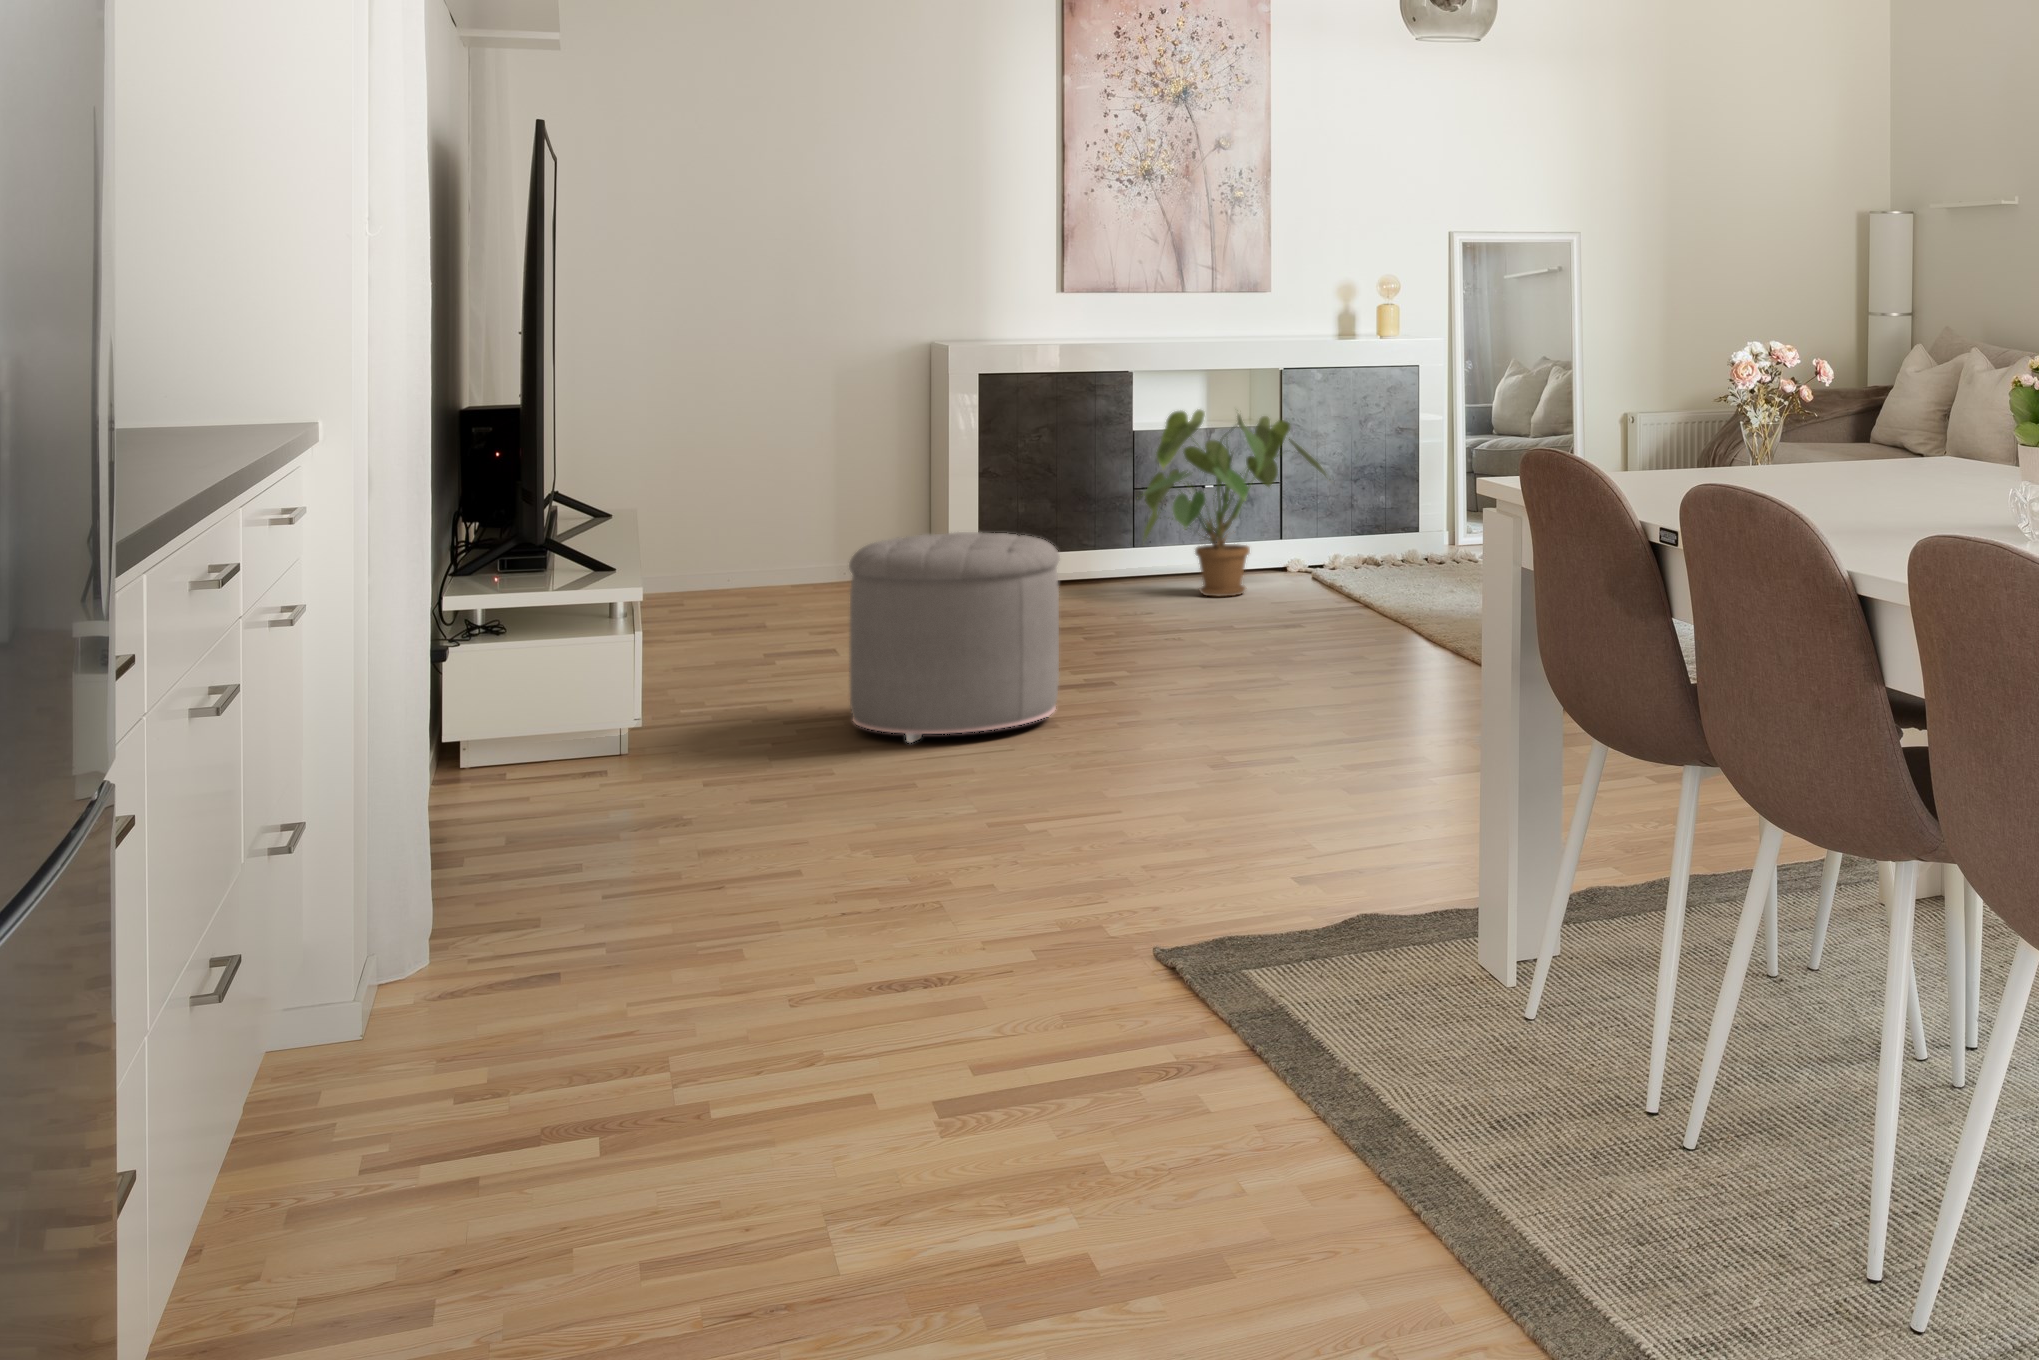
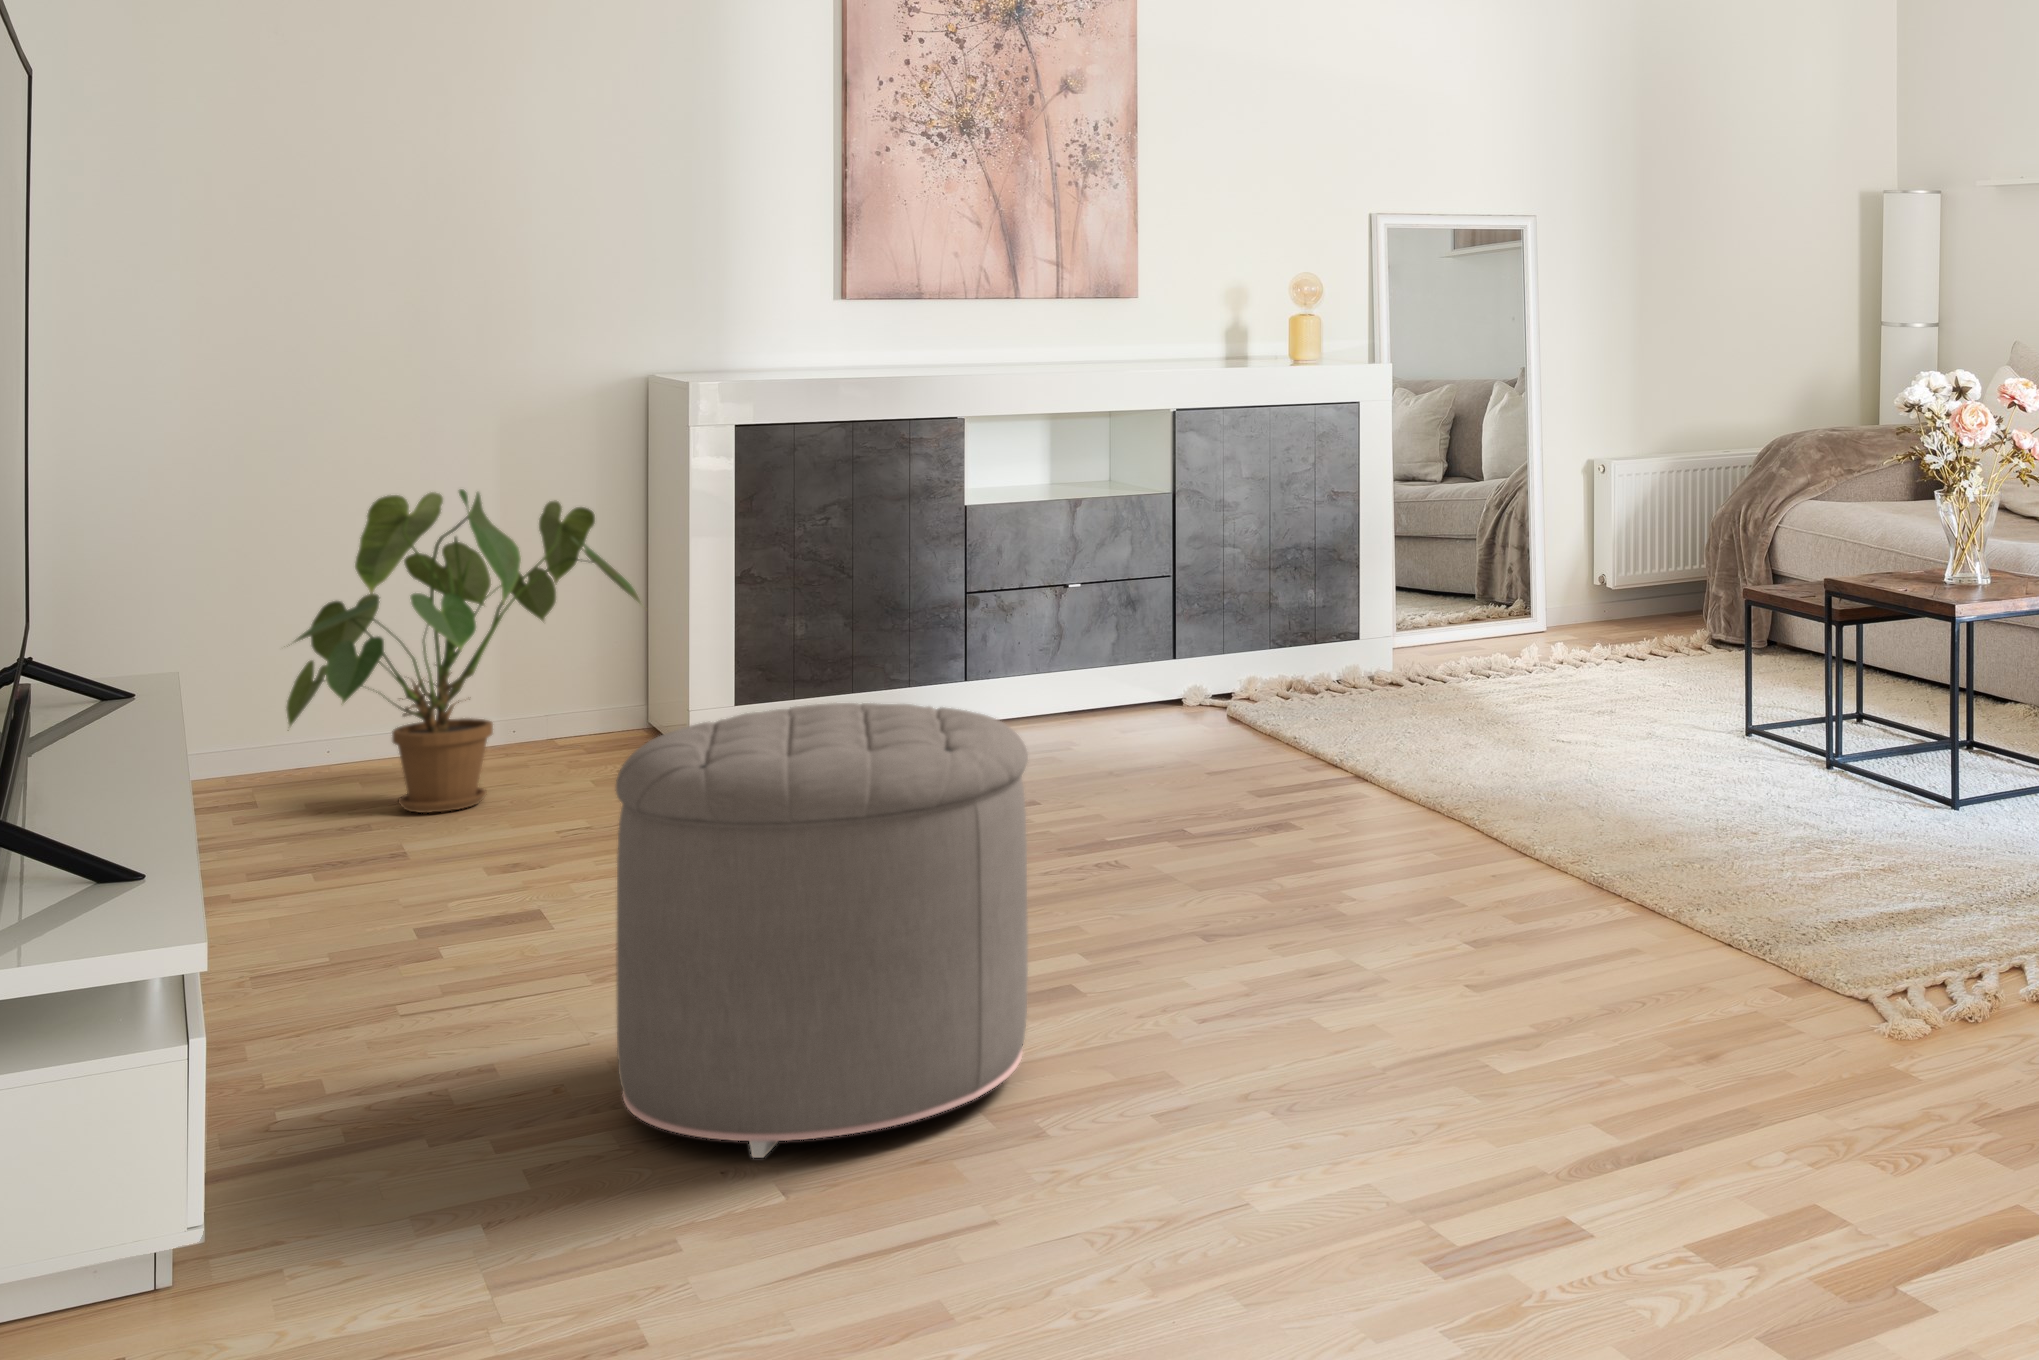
house plant: present [1144,410,1325,597] -> present [286,489,640,813]

